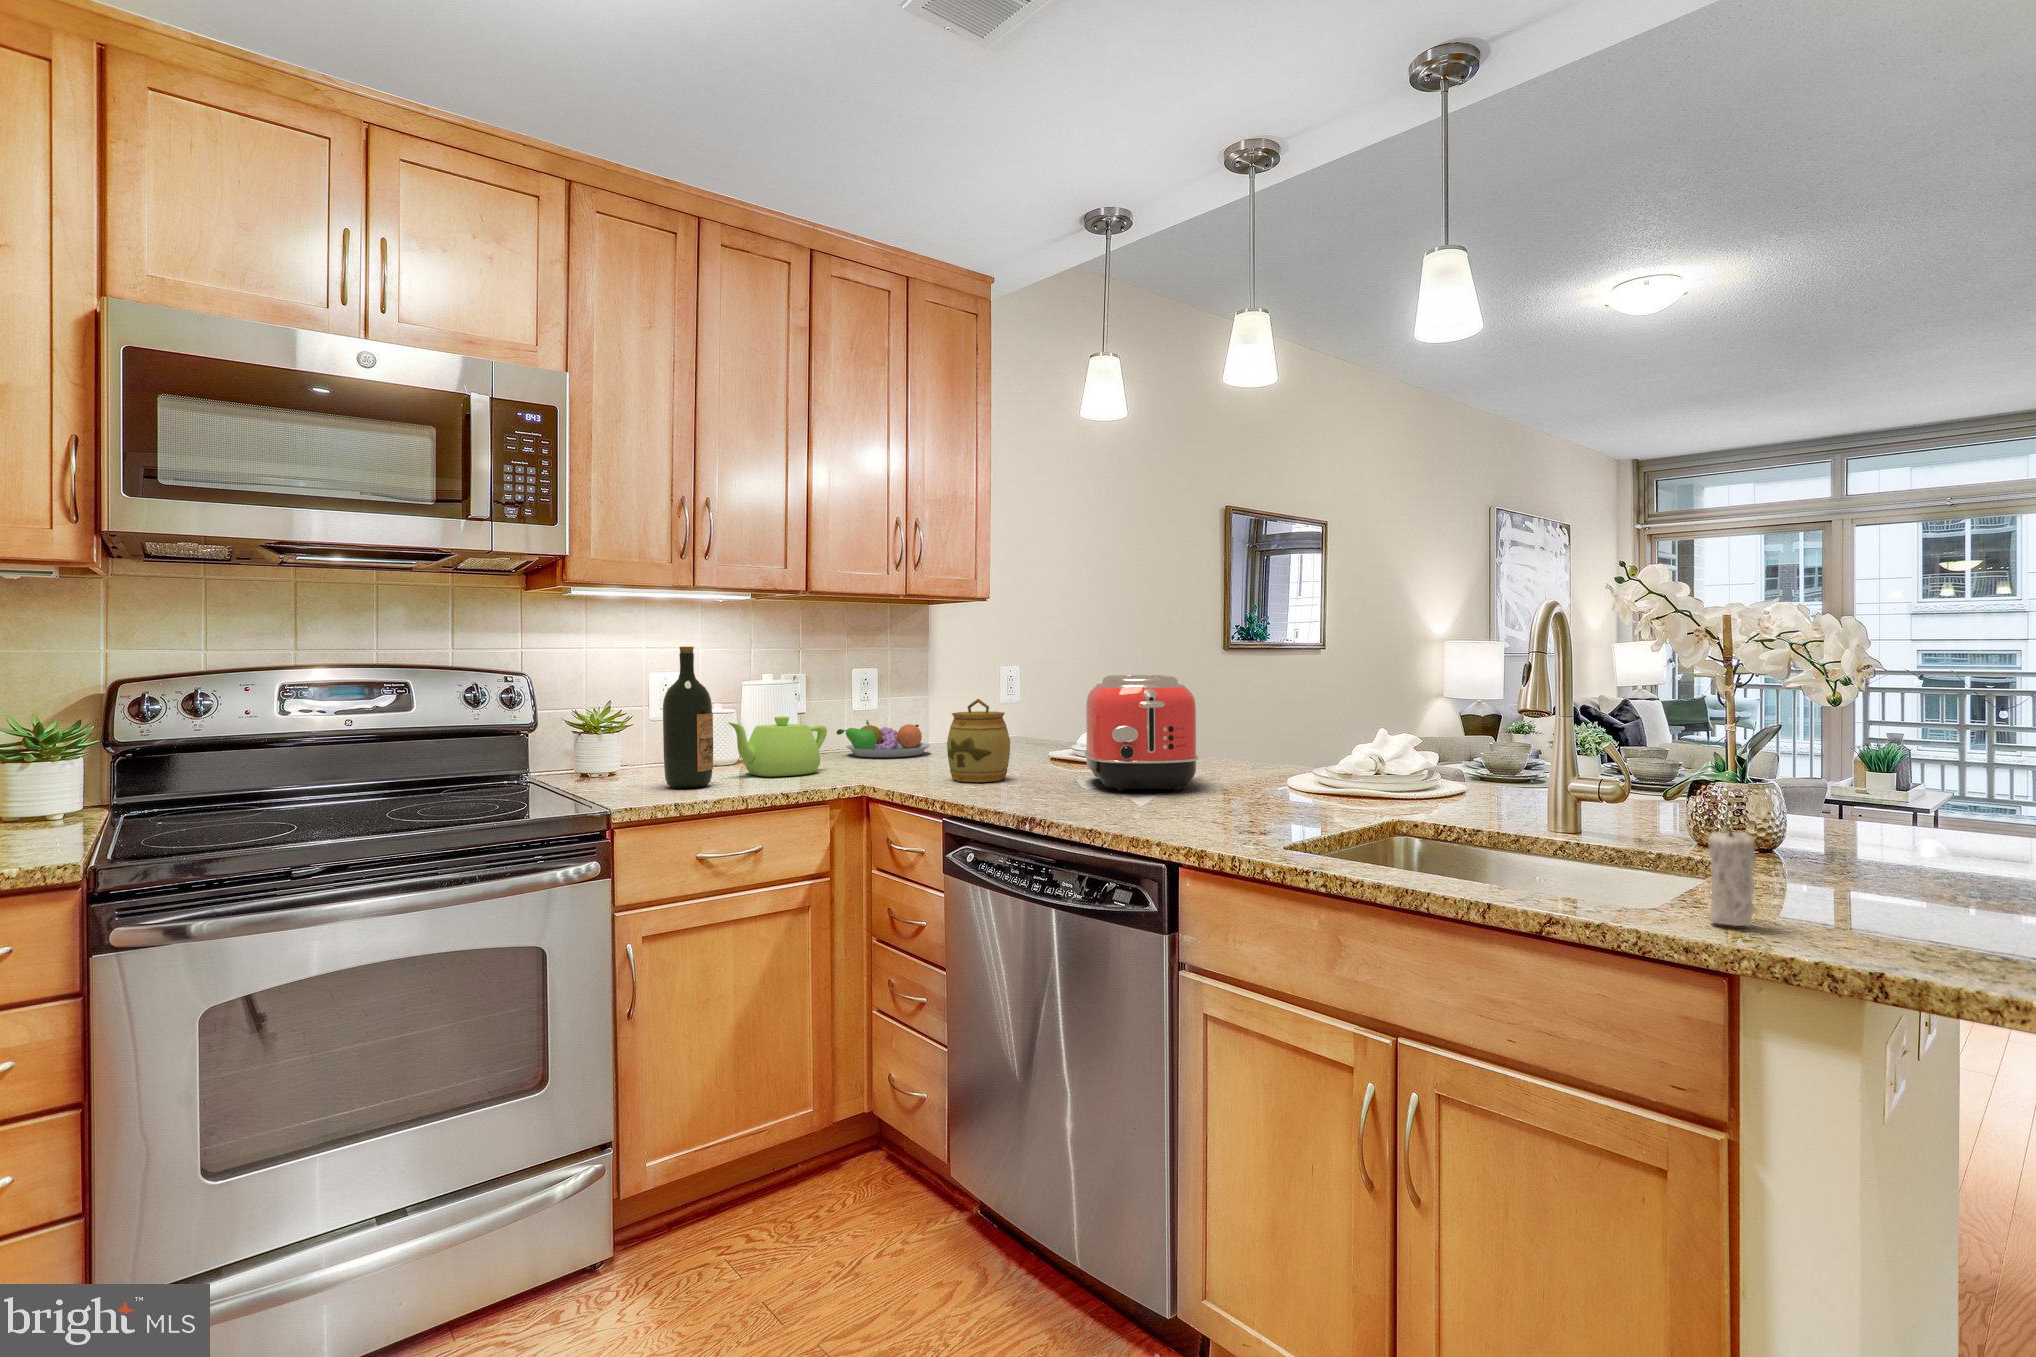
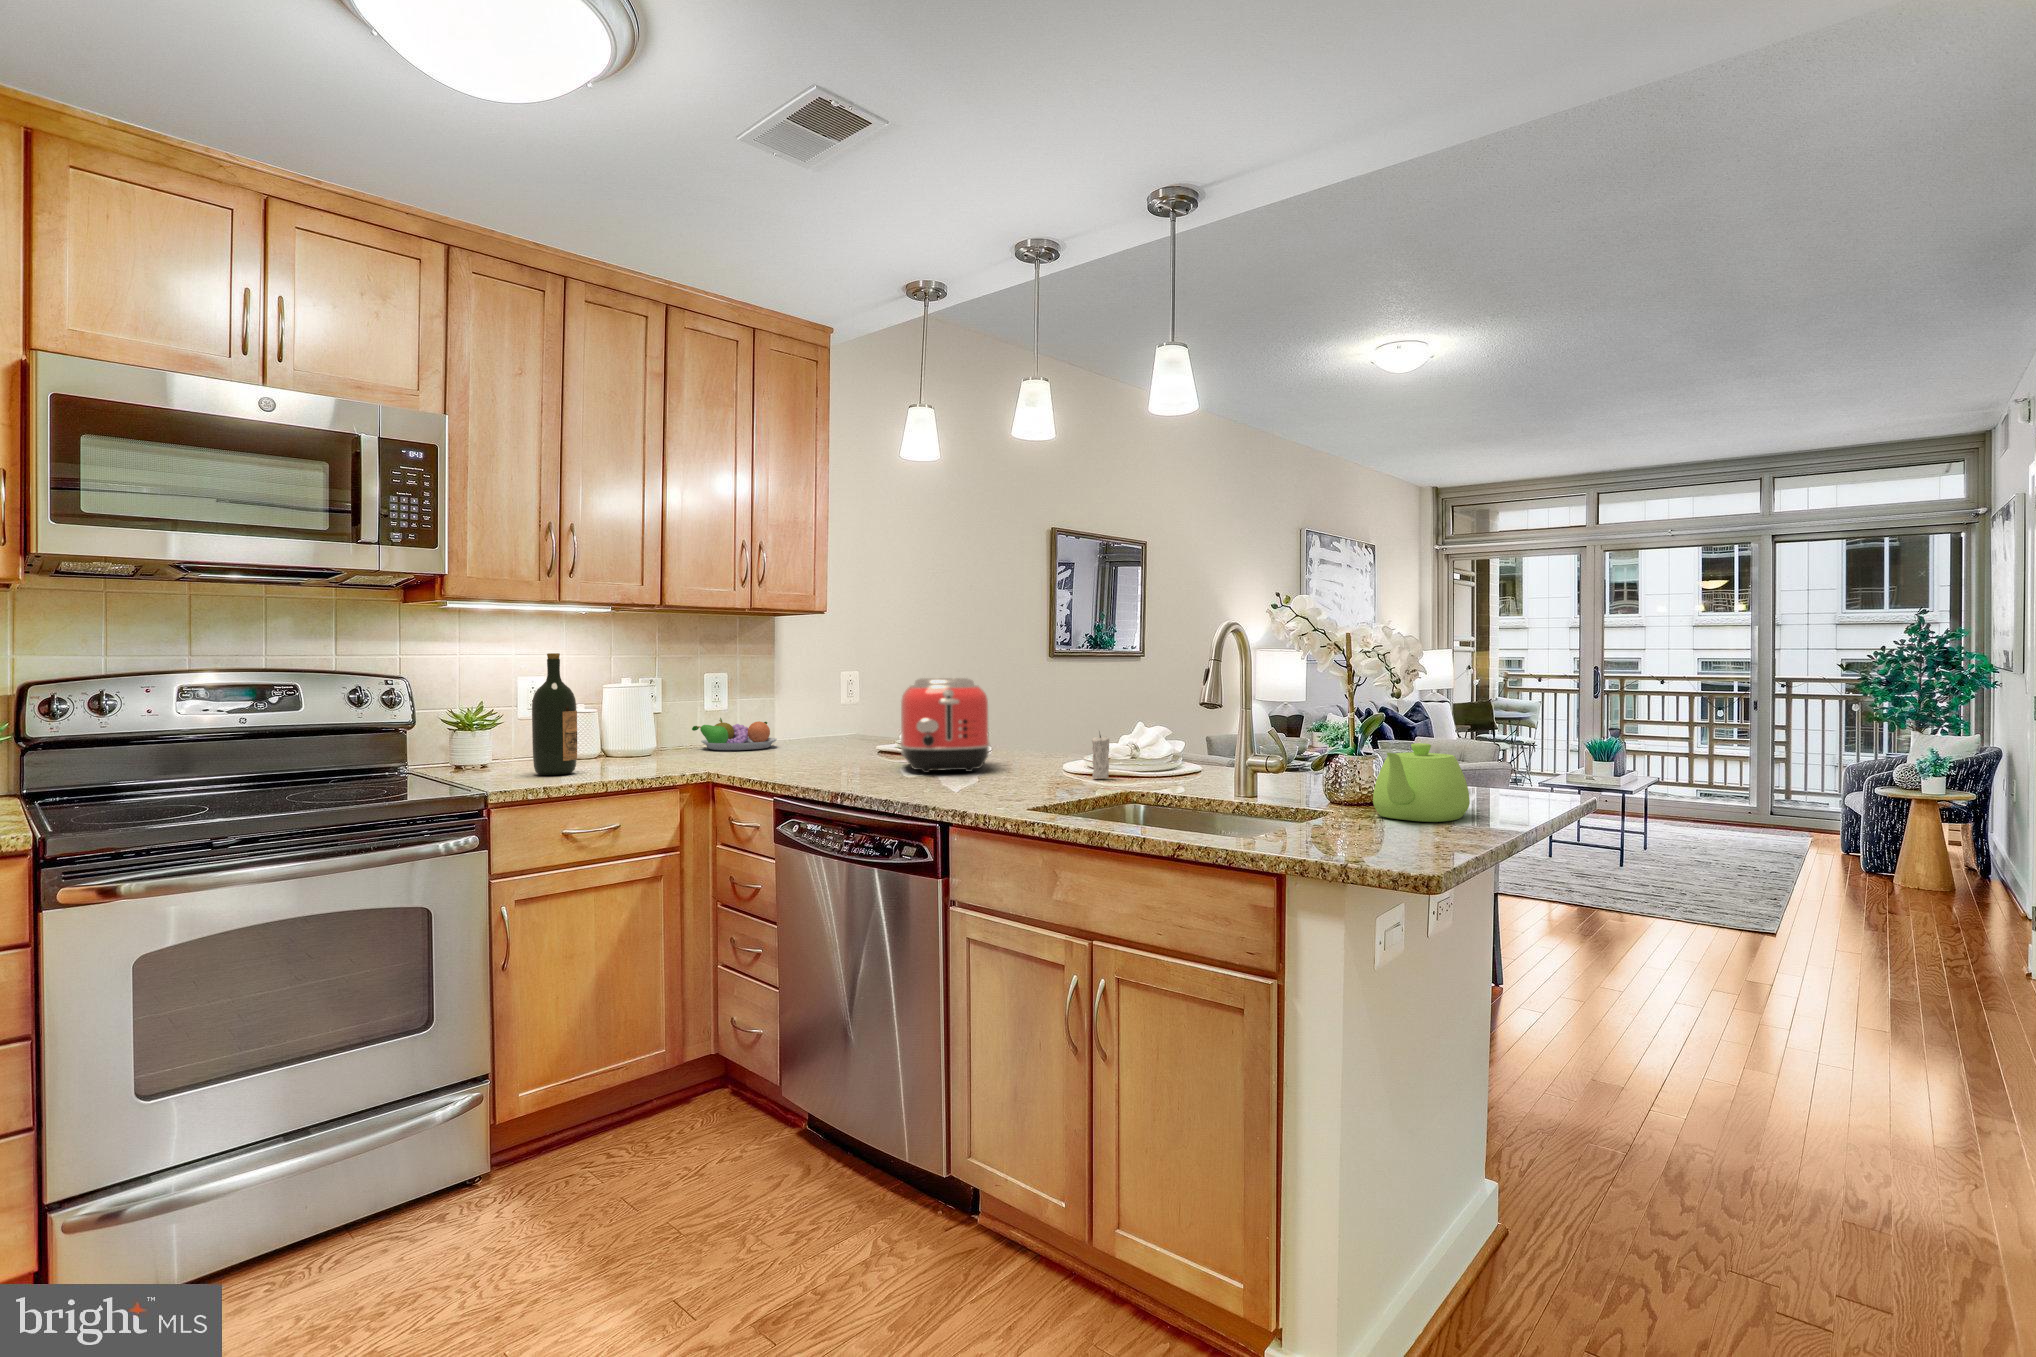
jar: present [947,699,1010,782] -> none [784,698,838,768]
teapot: present [729,716,827,777] -> present [1373,743,1470,822]
candle: present [1708,821,1756,926] -> present [1092,735,1109,778]

